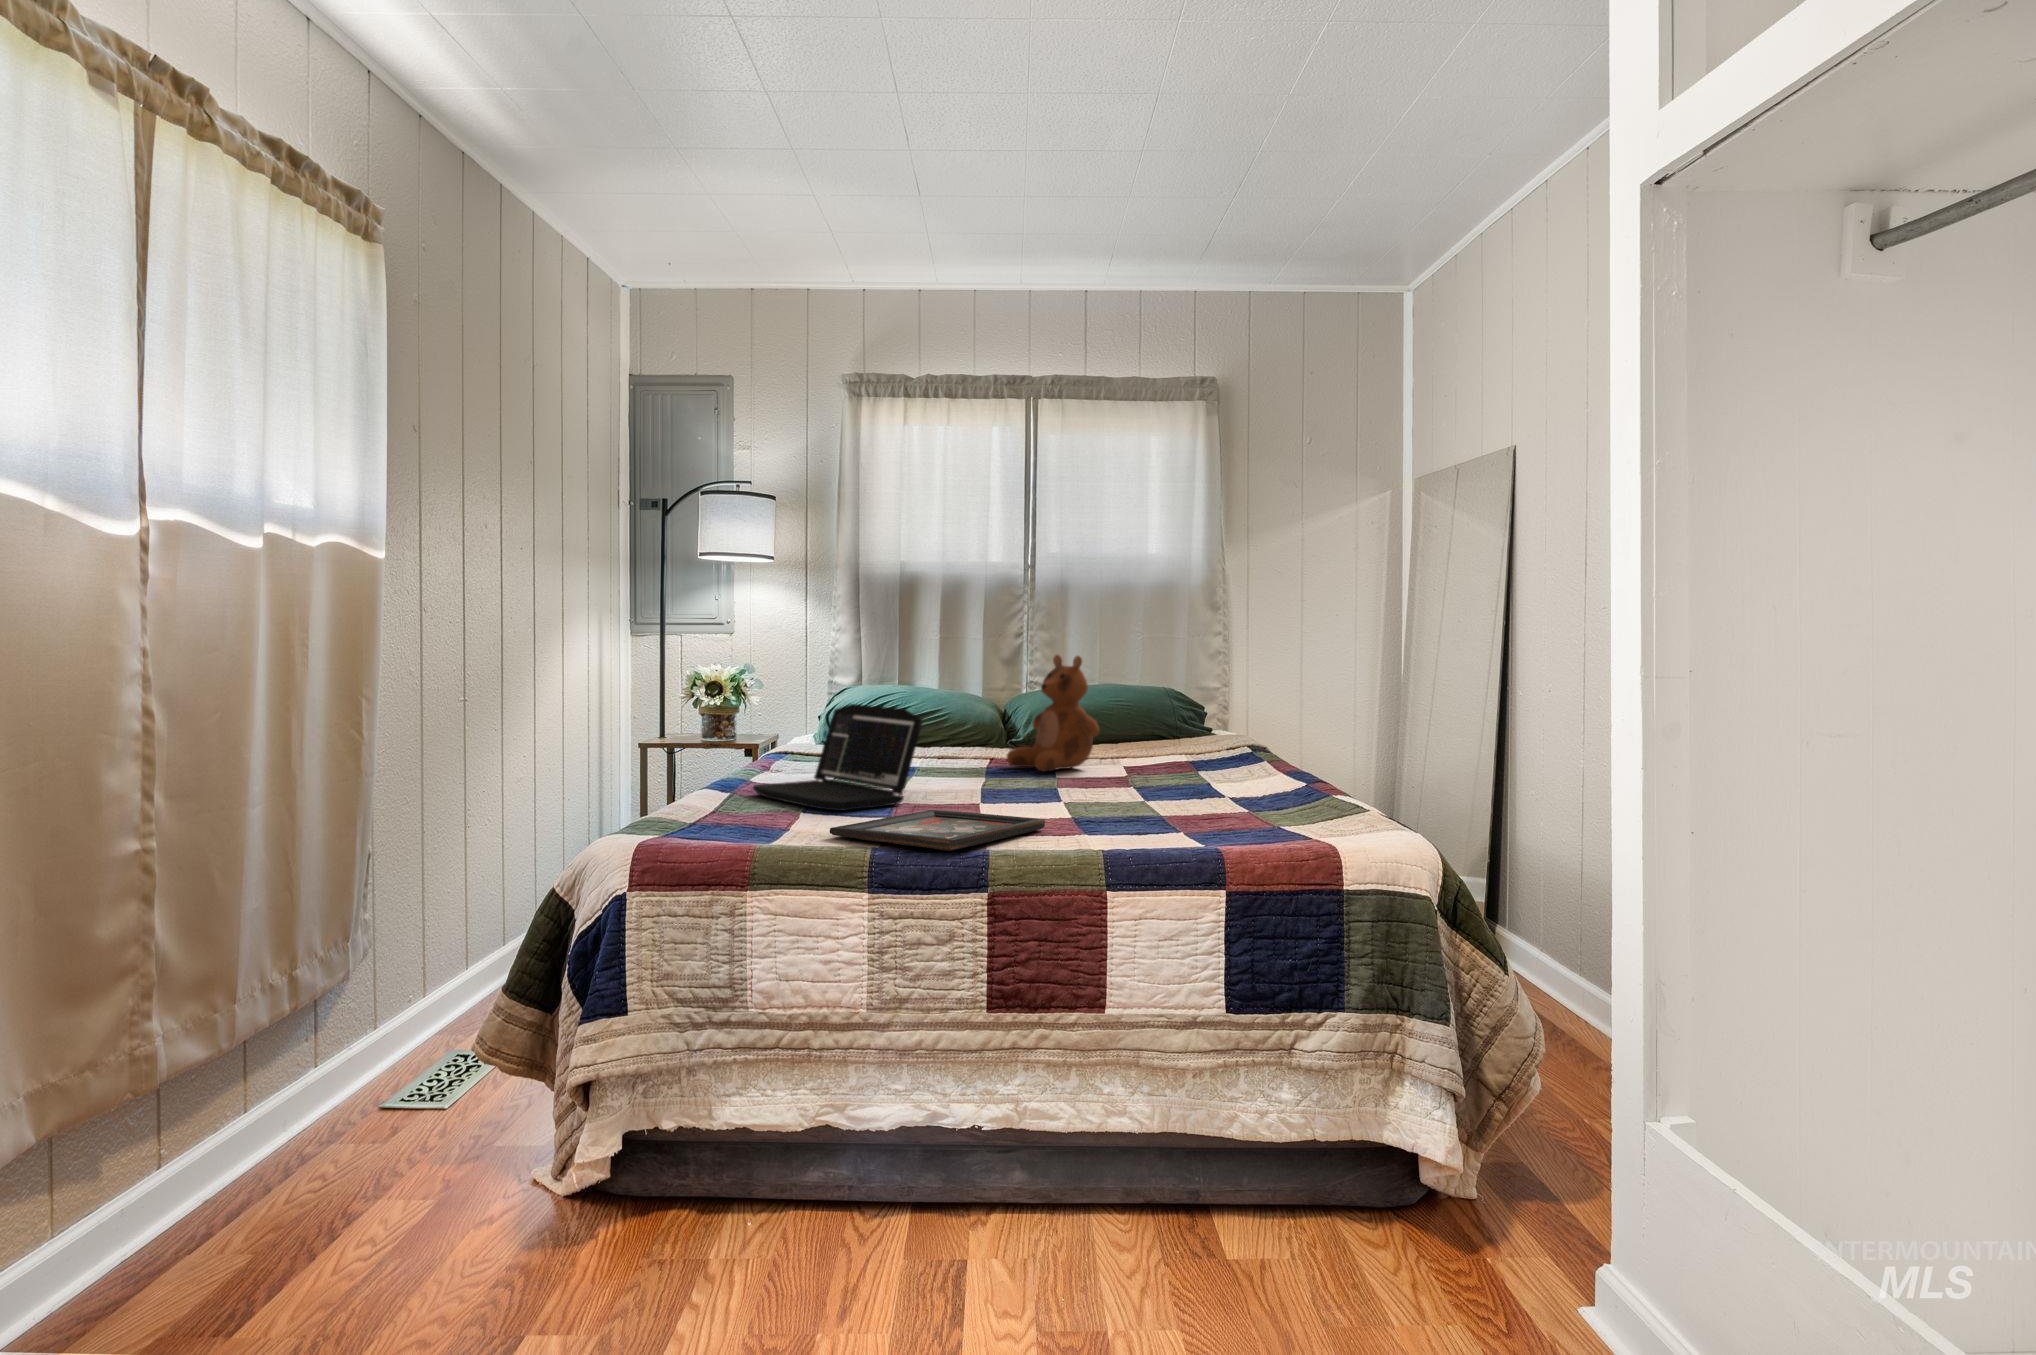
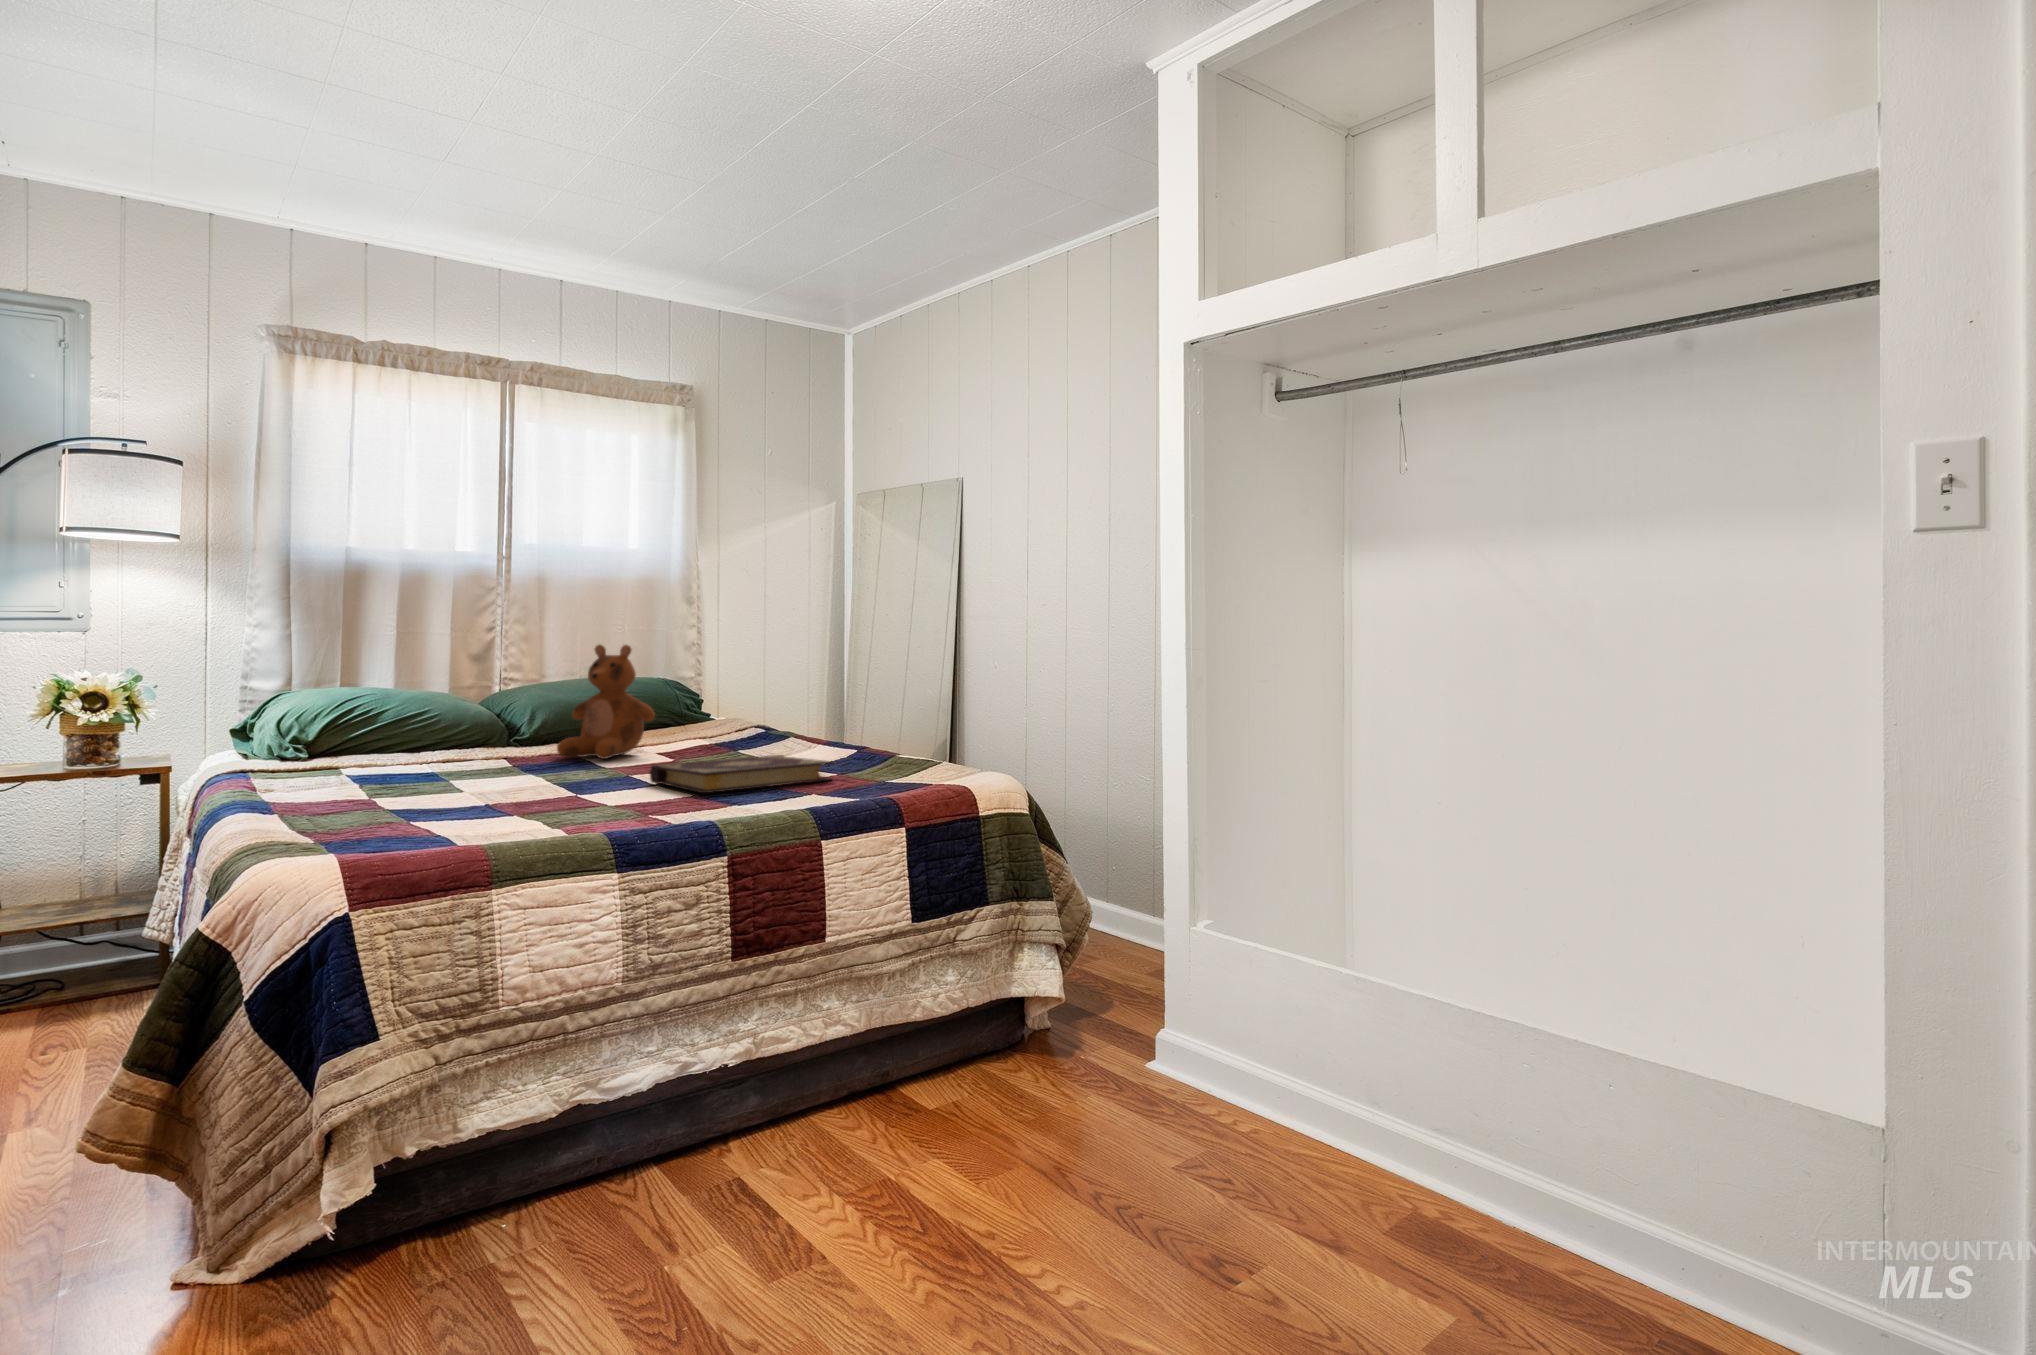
laptop: present [753,704,923,811] -> none [332,701,541,811]
book: none [1033,783,1219,821] -> present [650,755,833,793]
decorative tray: present [830,810,1045,851] -> none [521,792,710,828]

